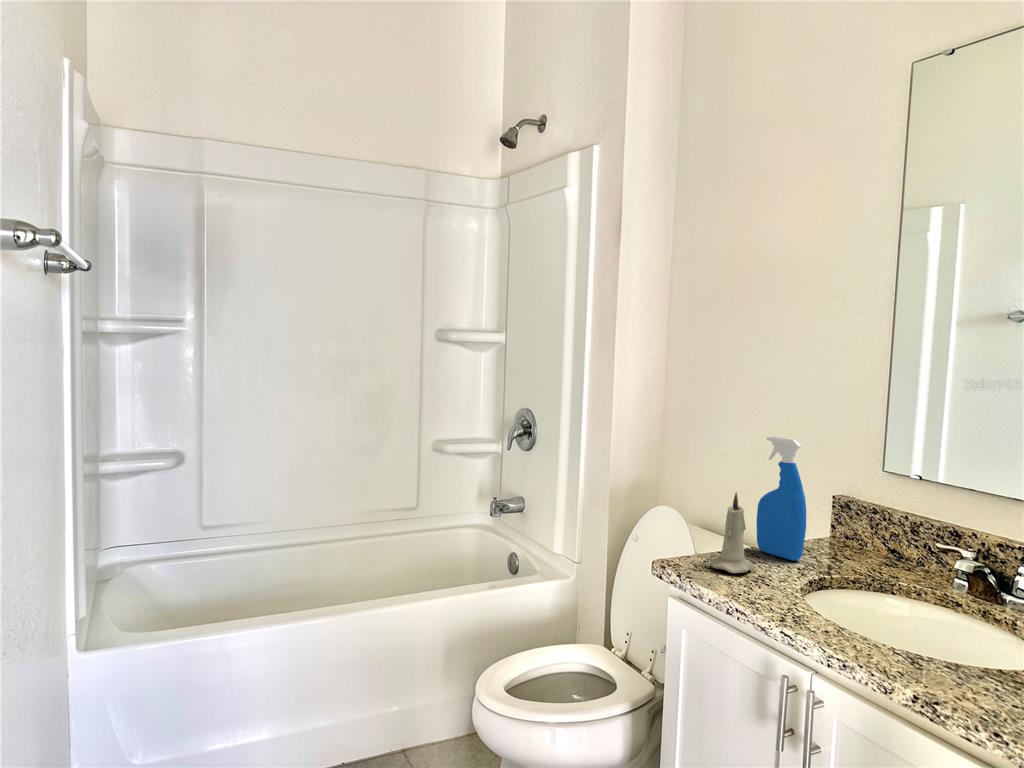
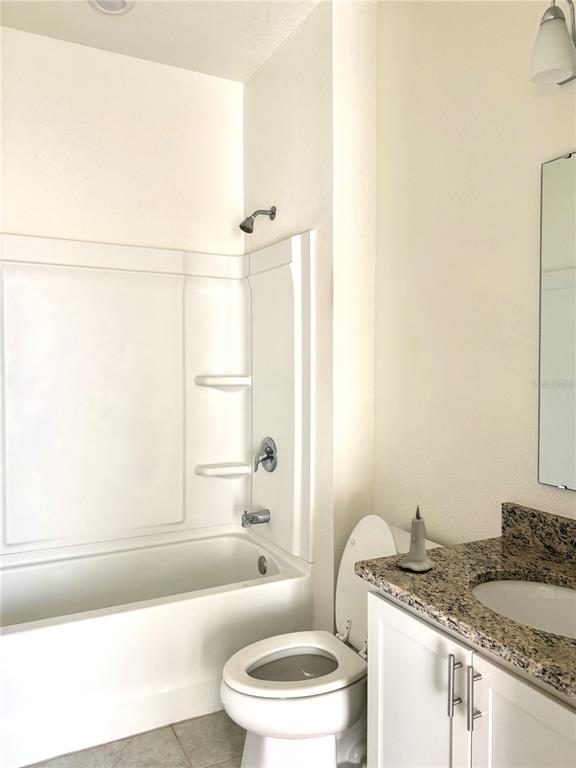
spray bottle: present [757,436,806,561] -> none [439,458,477,558]

